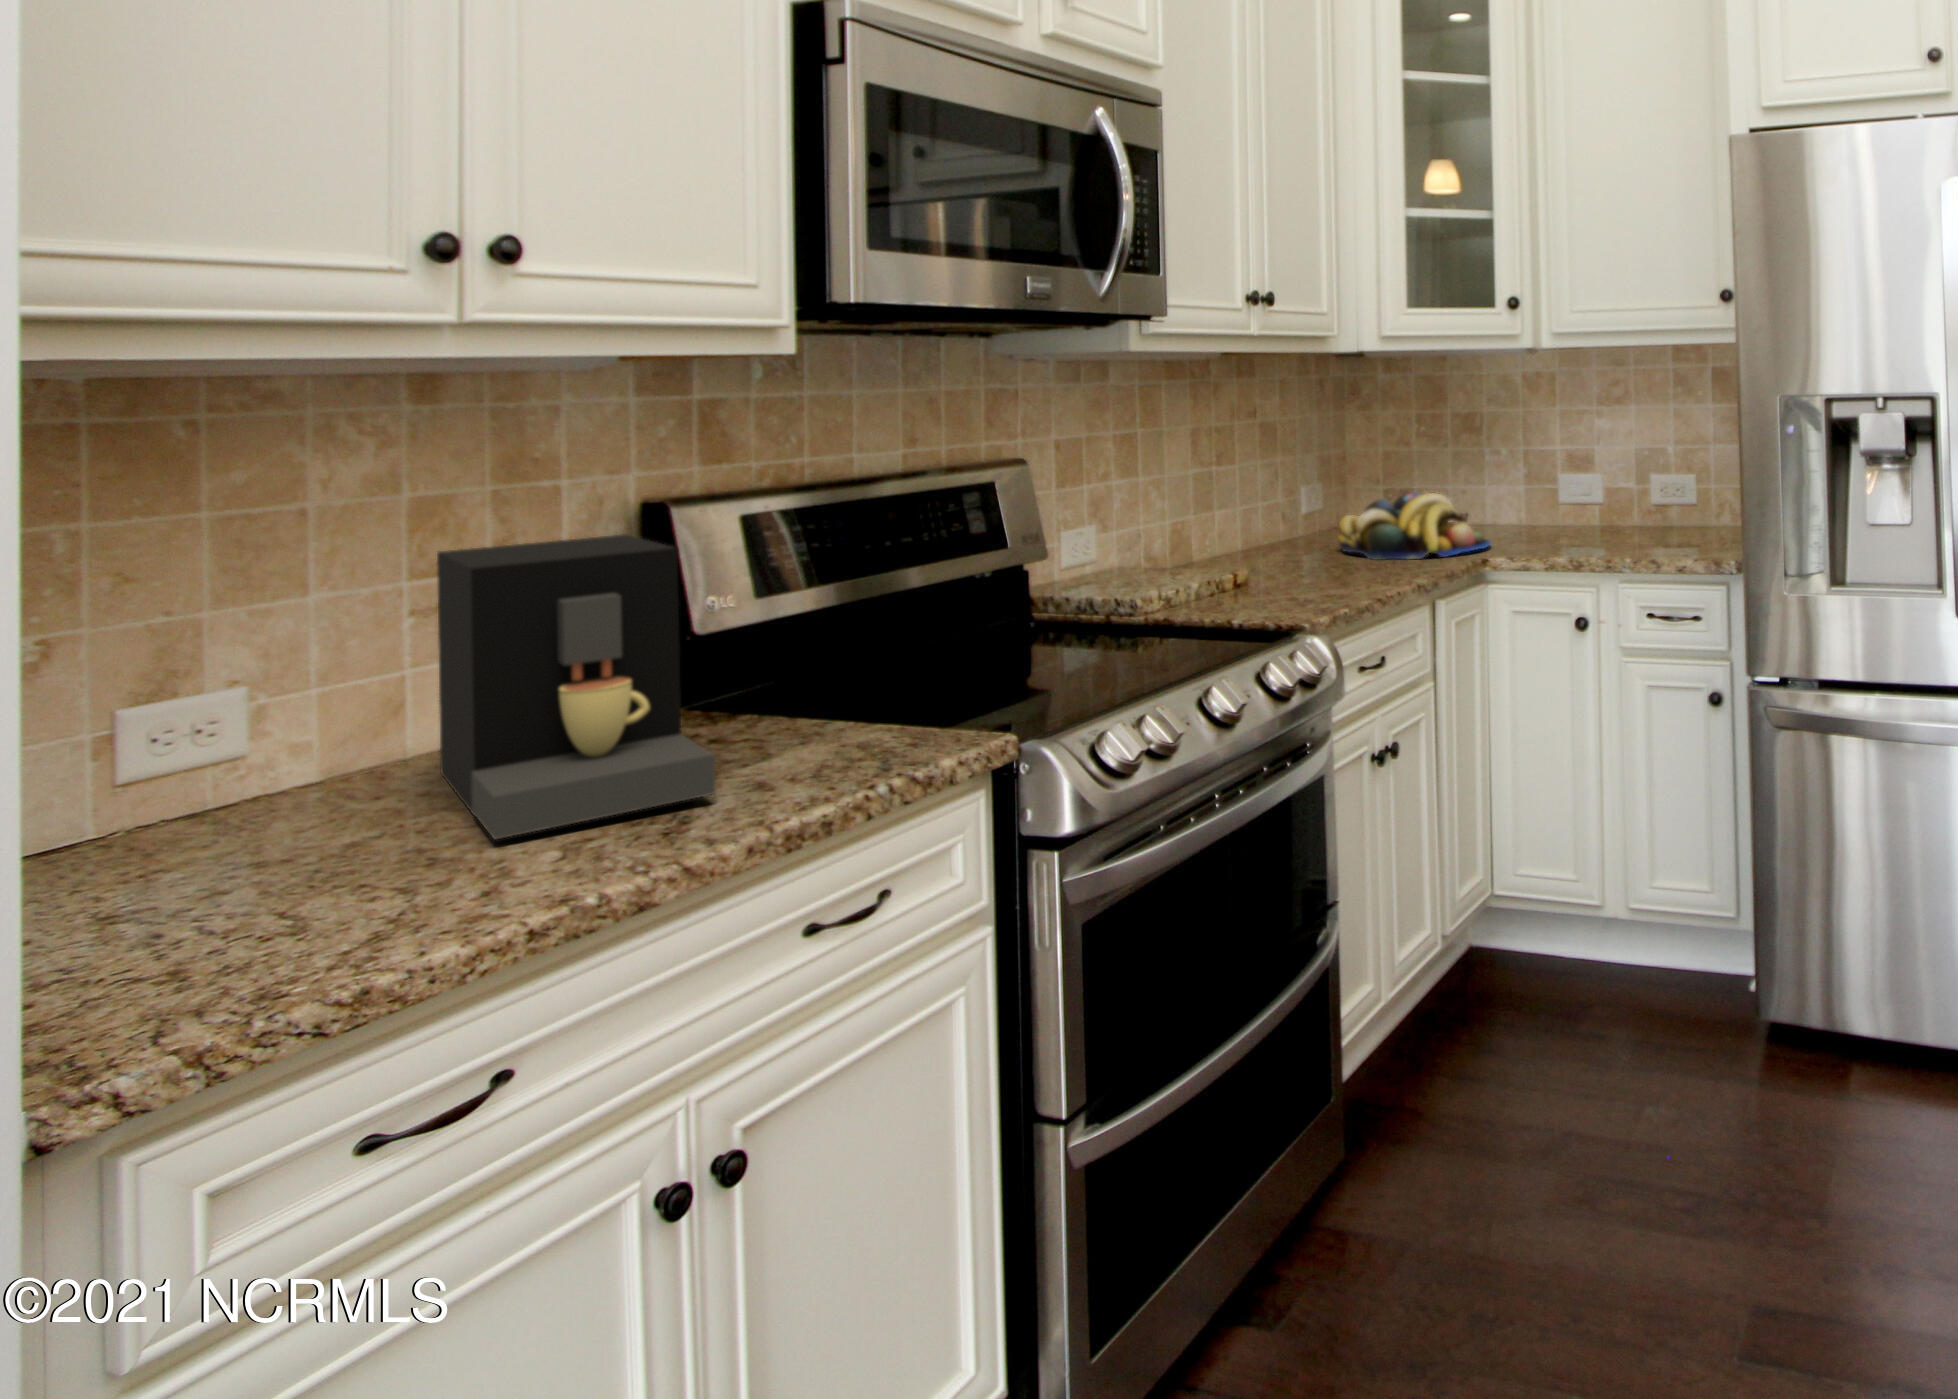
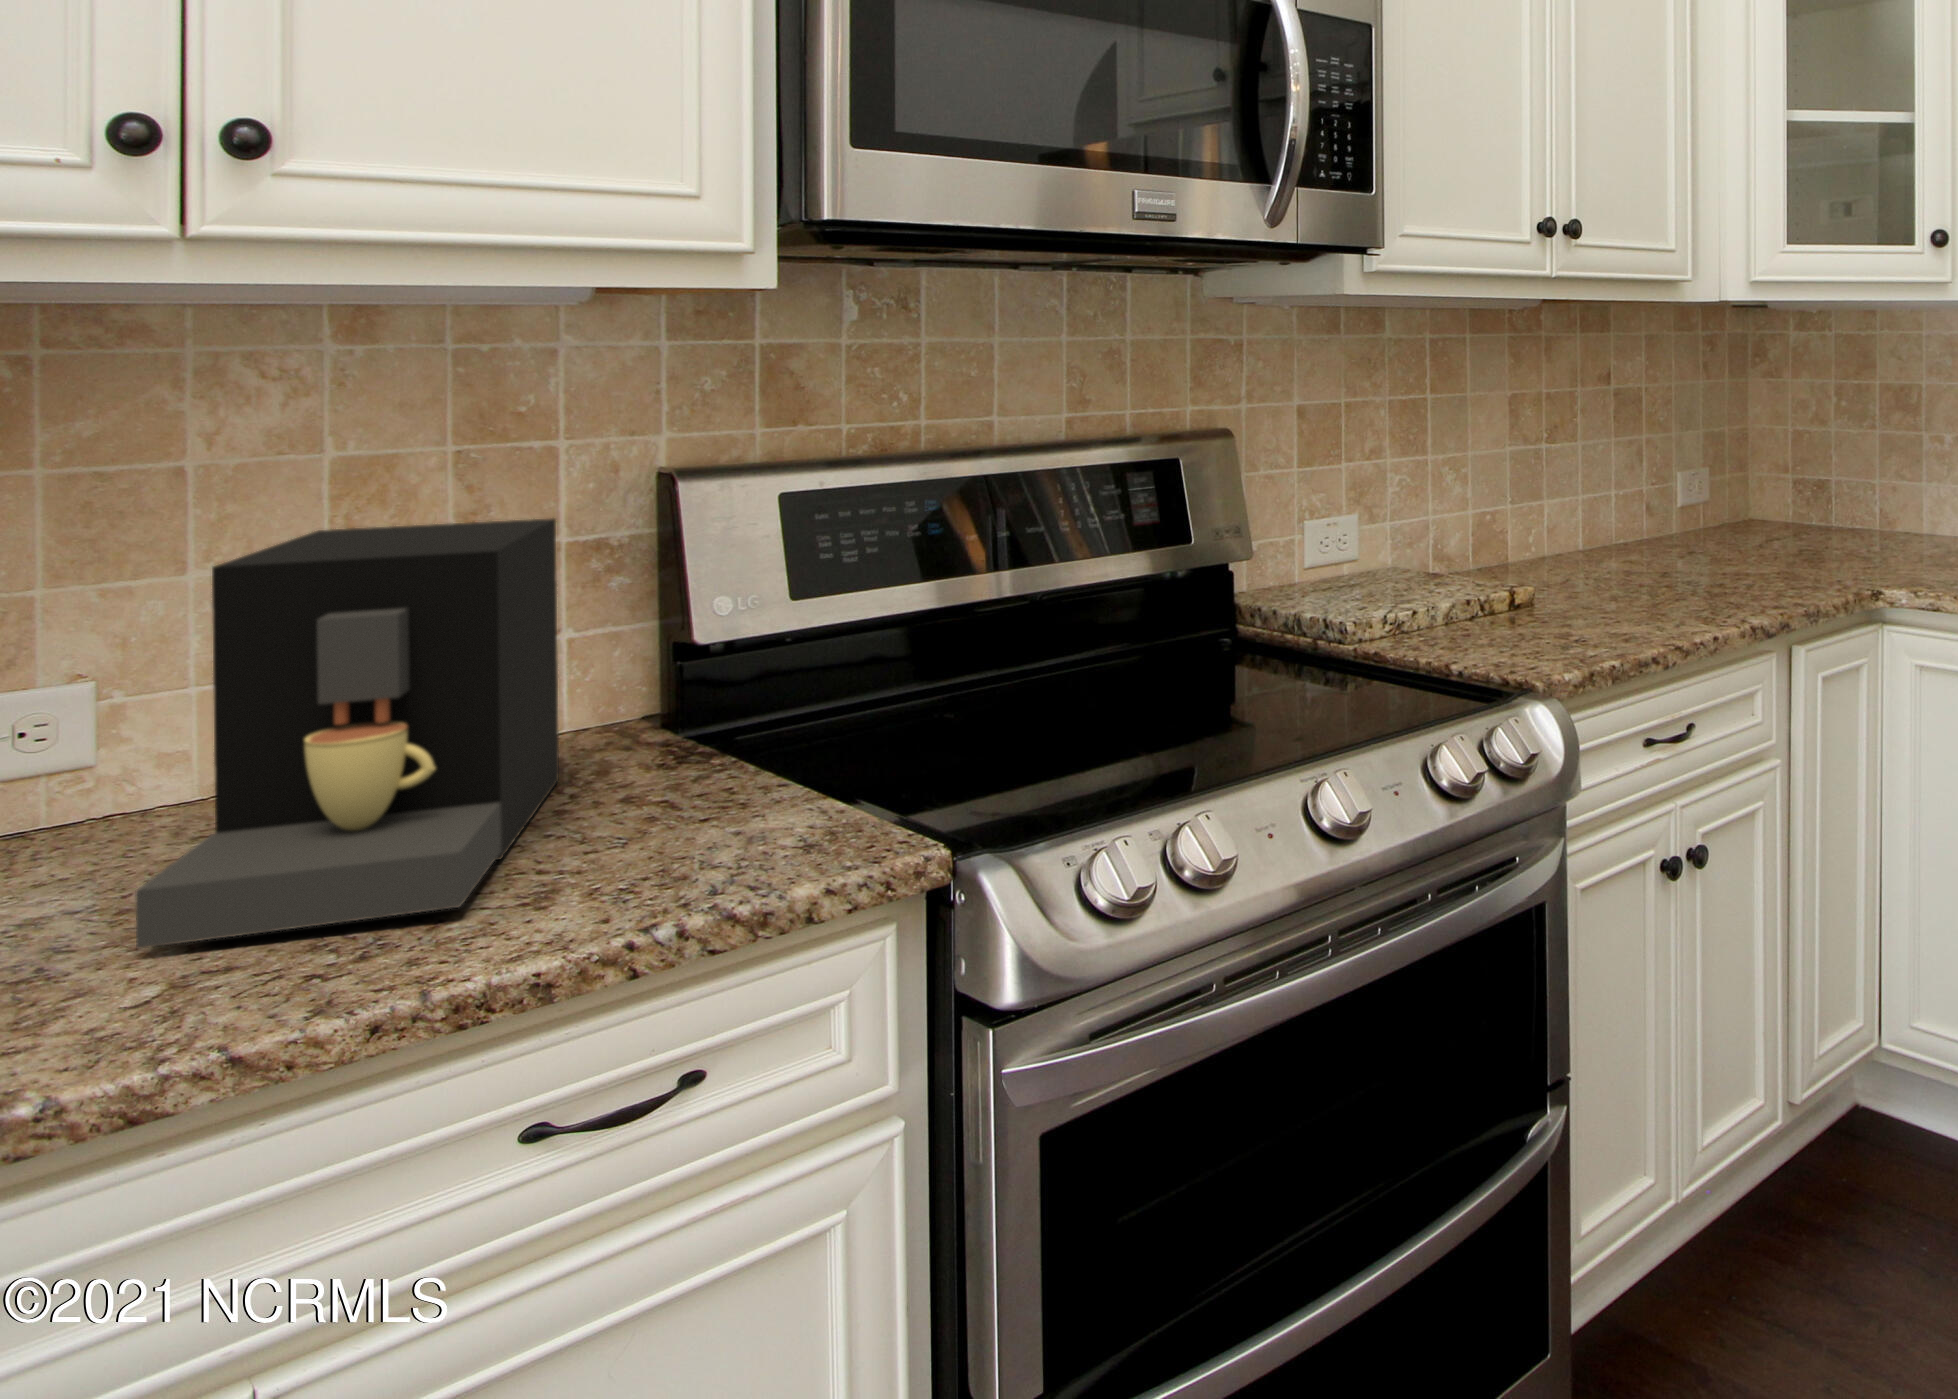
fruit bowl: present [1337,492,1491,560] -> none [1688,490,1897,583]

